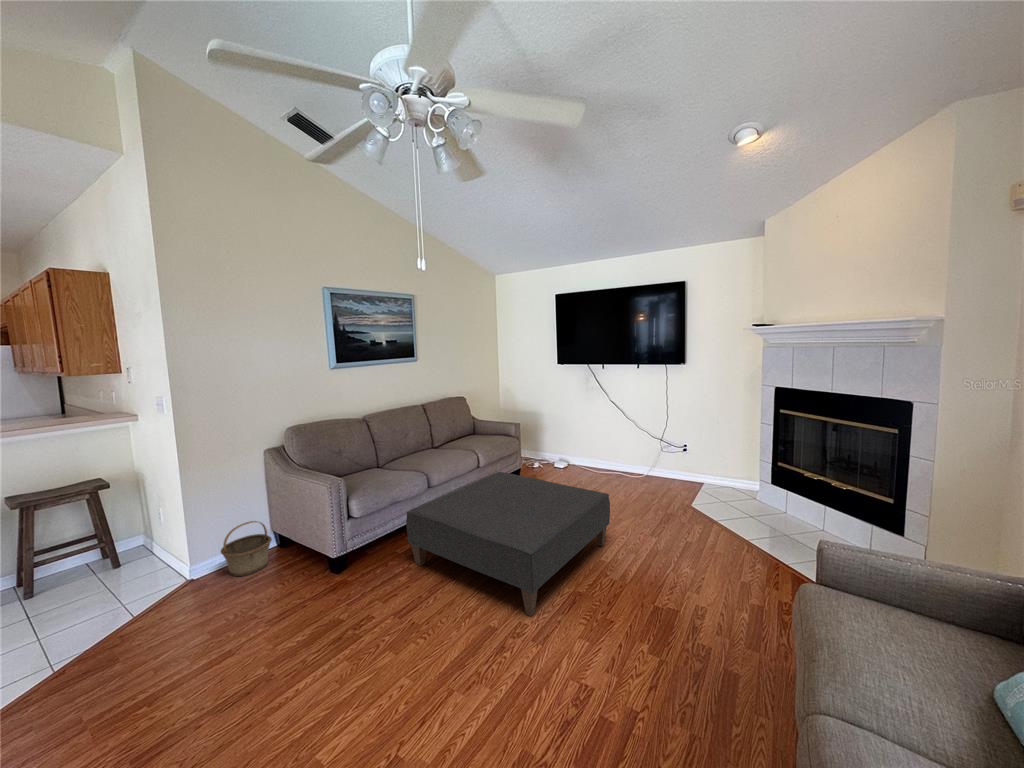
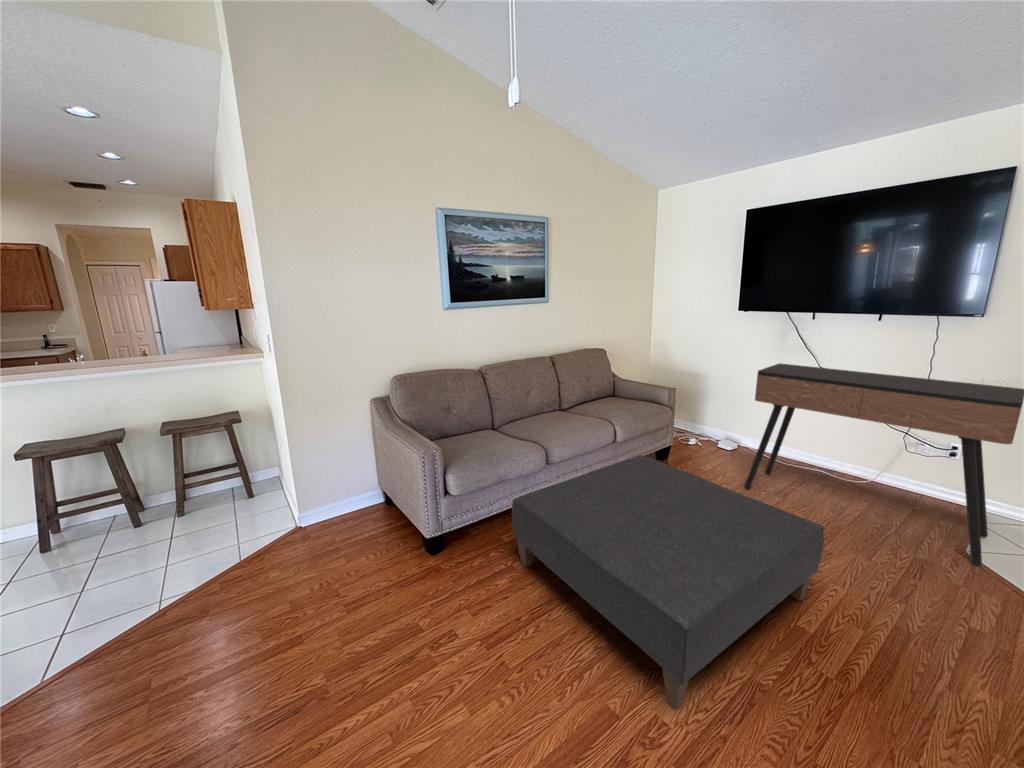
console table: none [571,399,702,510] -> present [745,364,1024,565]
basket: present [221,521,272,576] -> none [324,476,374,533]

